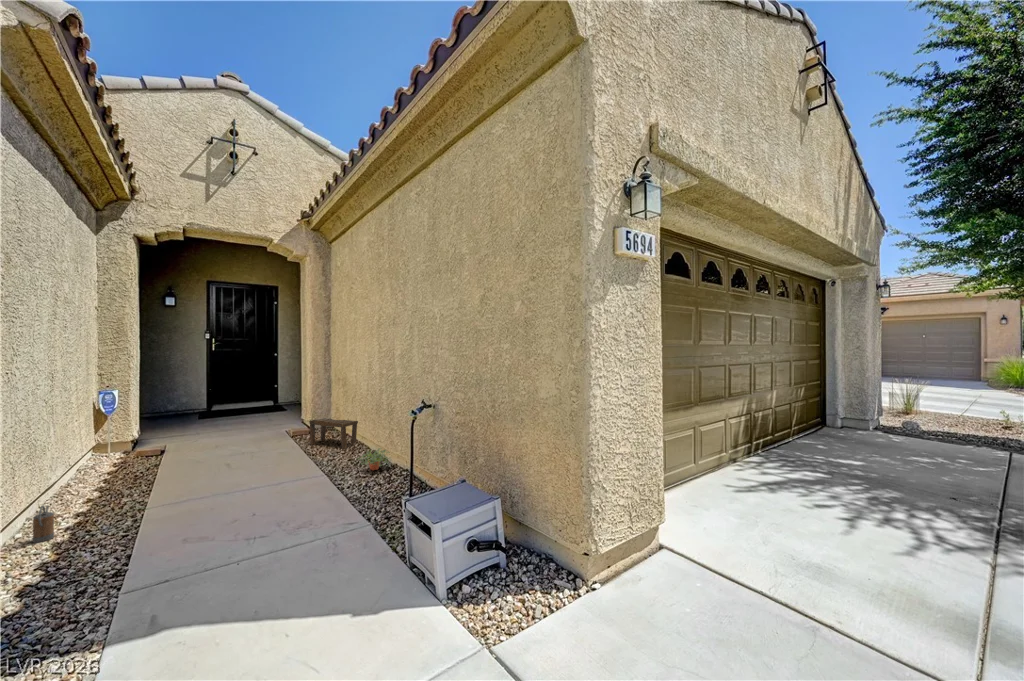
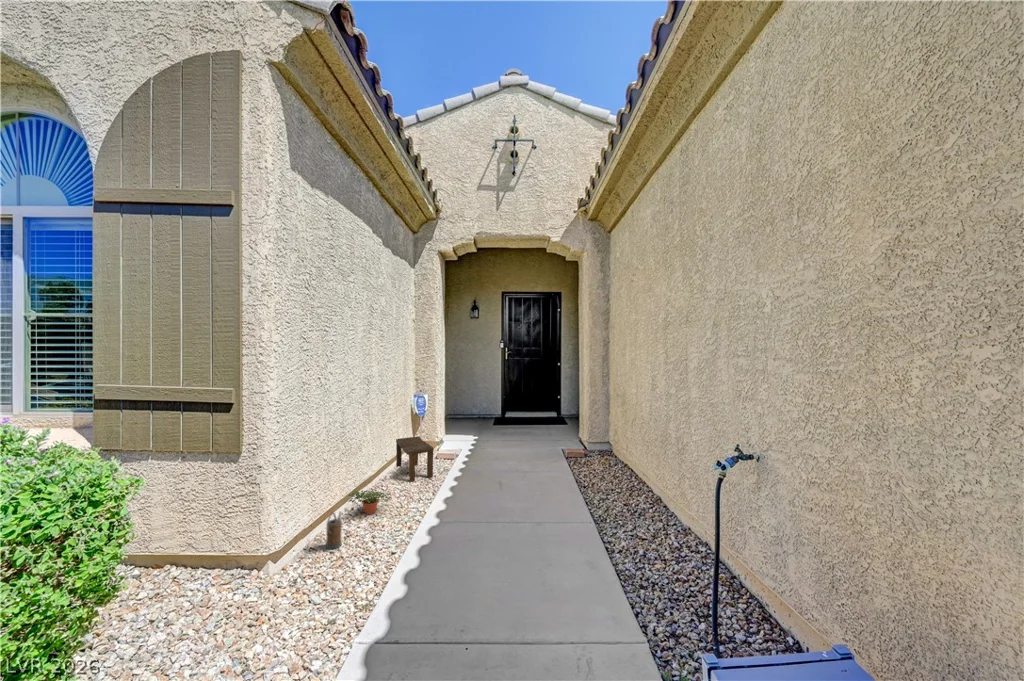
bench: present [309,418,358,449] -> present [396,436,434,482]
potted plant: present [358,448,389,470] -> present [348,490,391,514]

